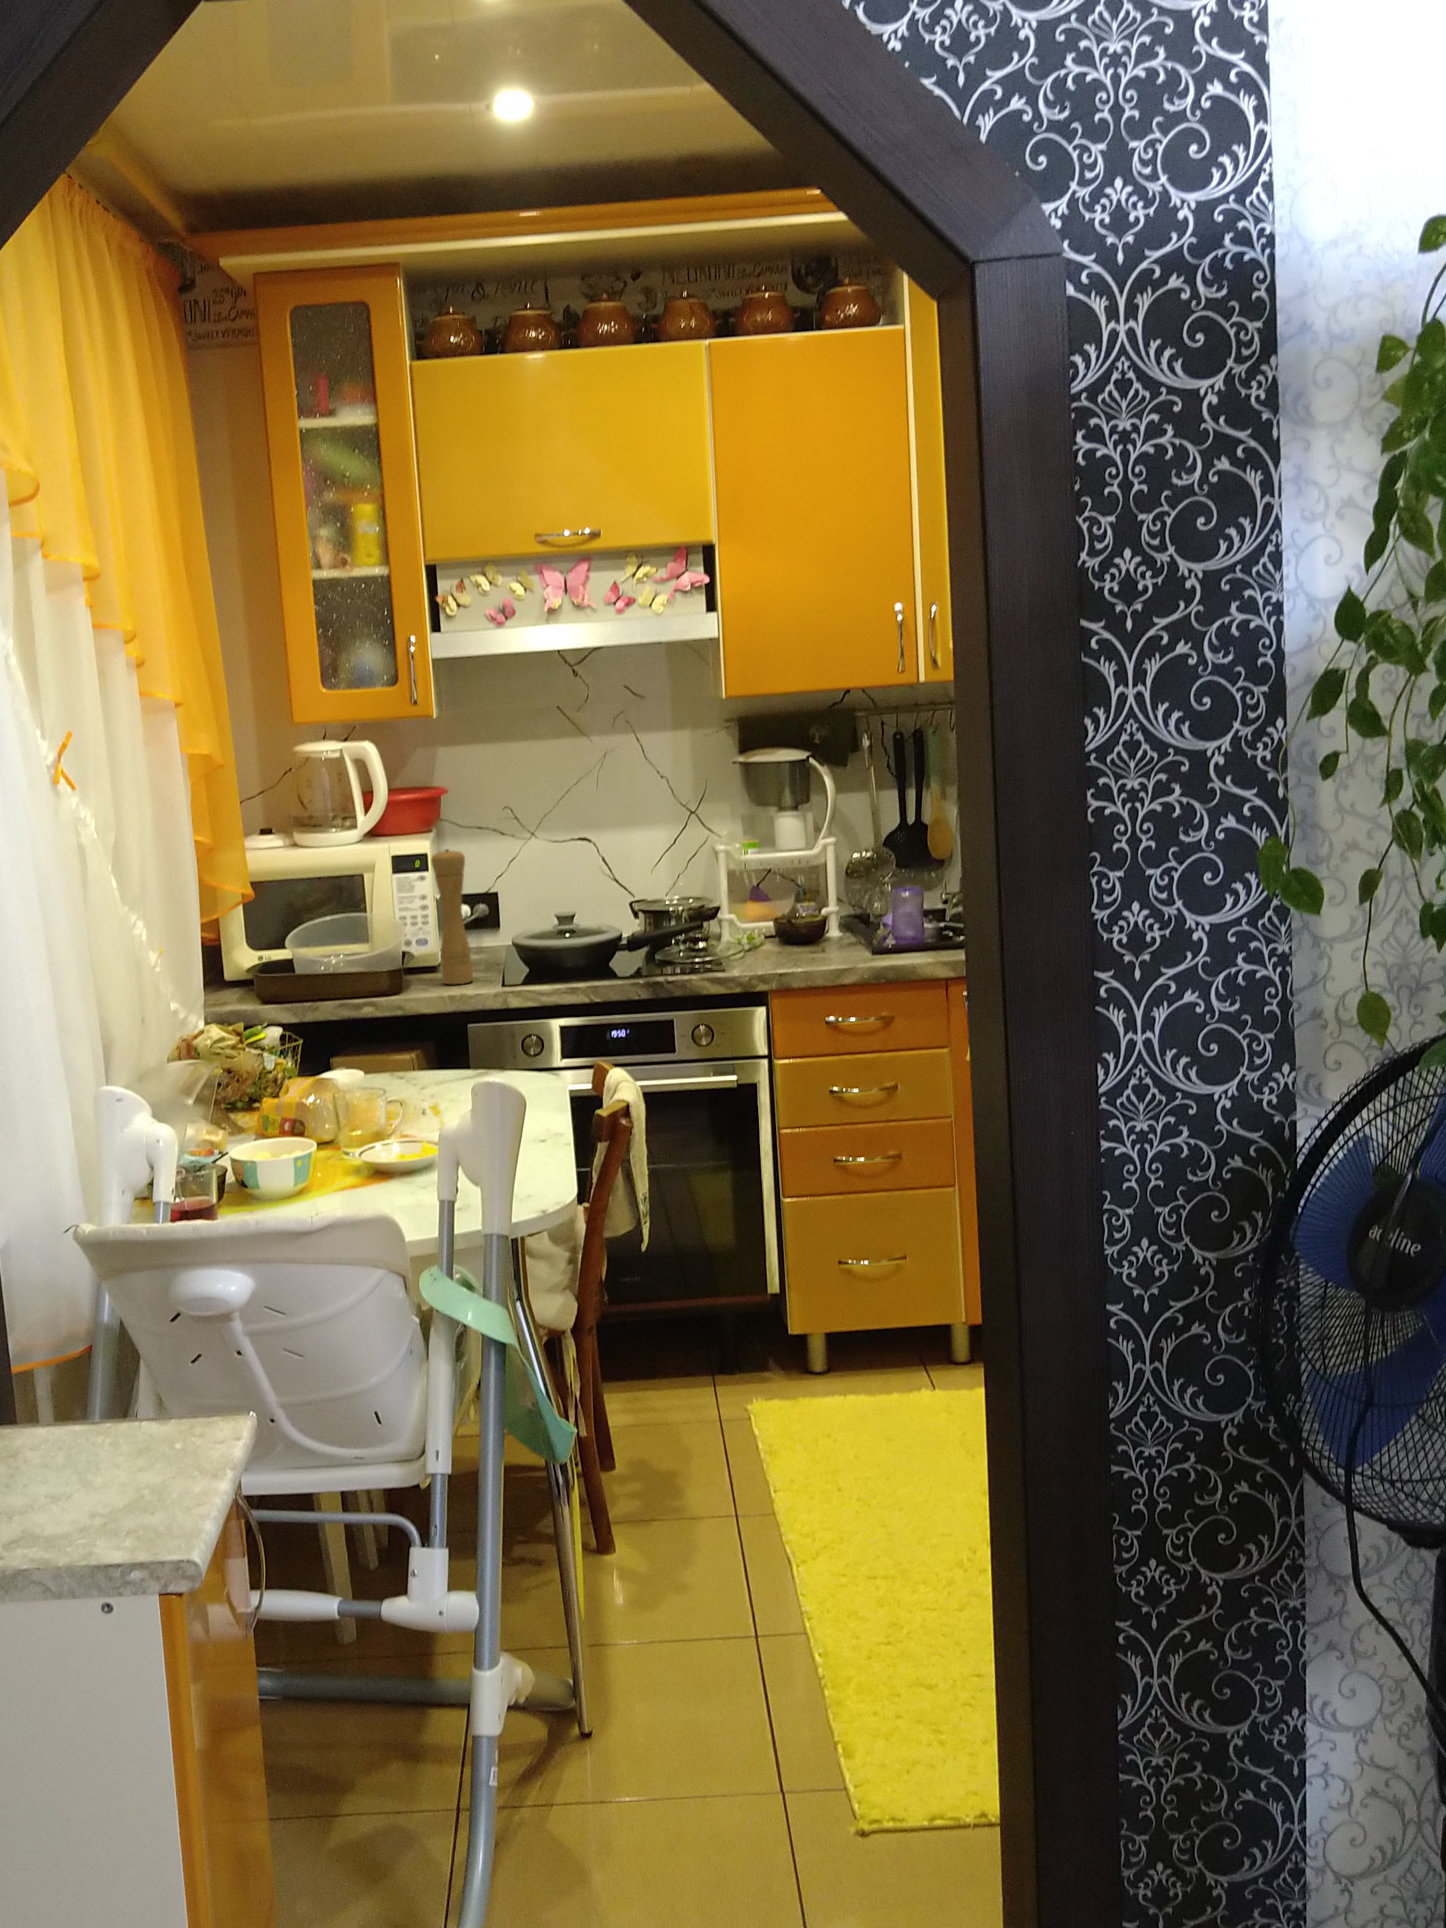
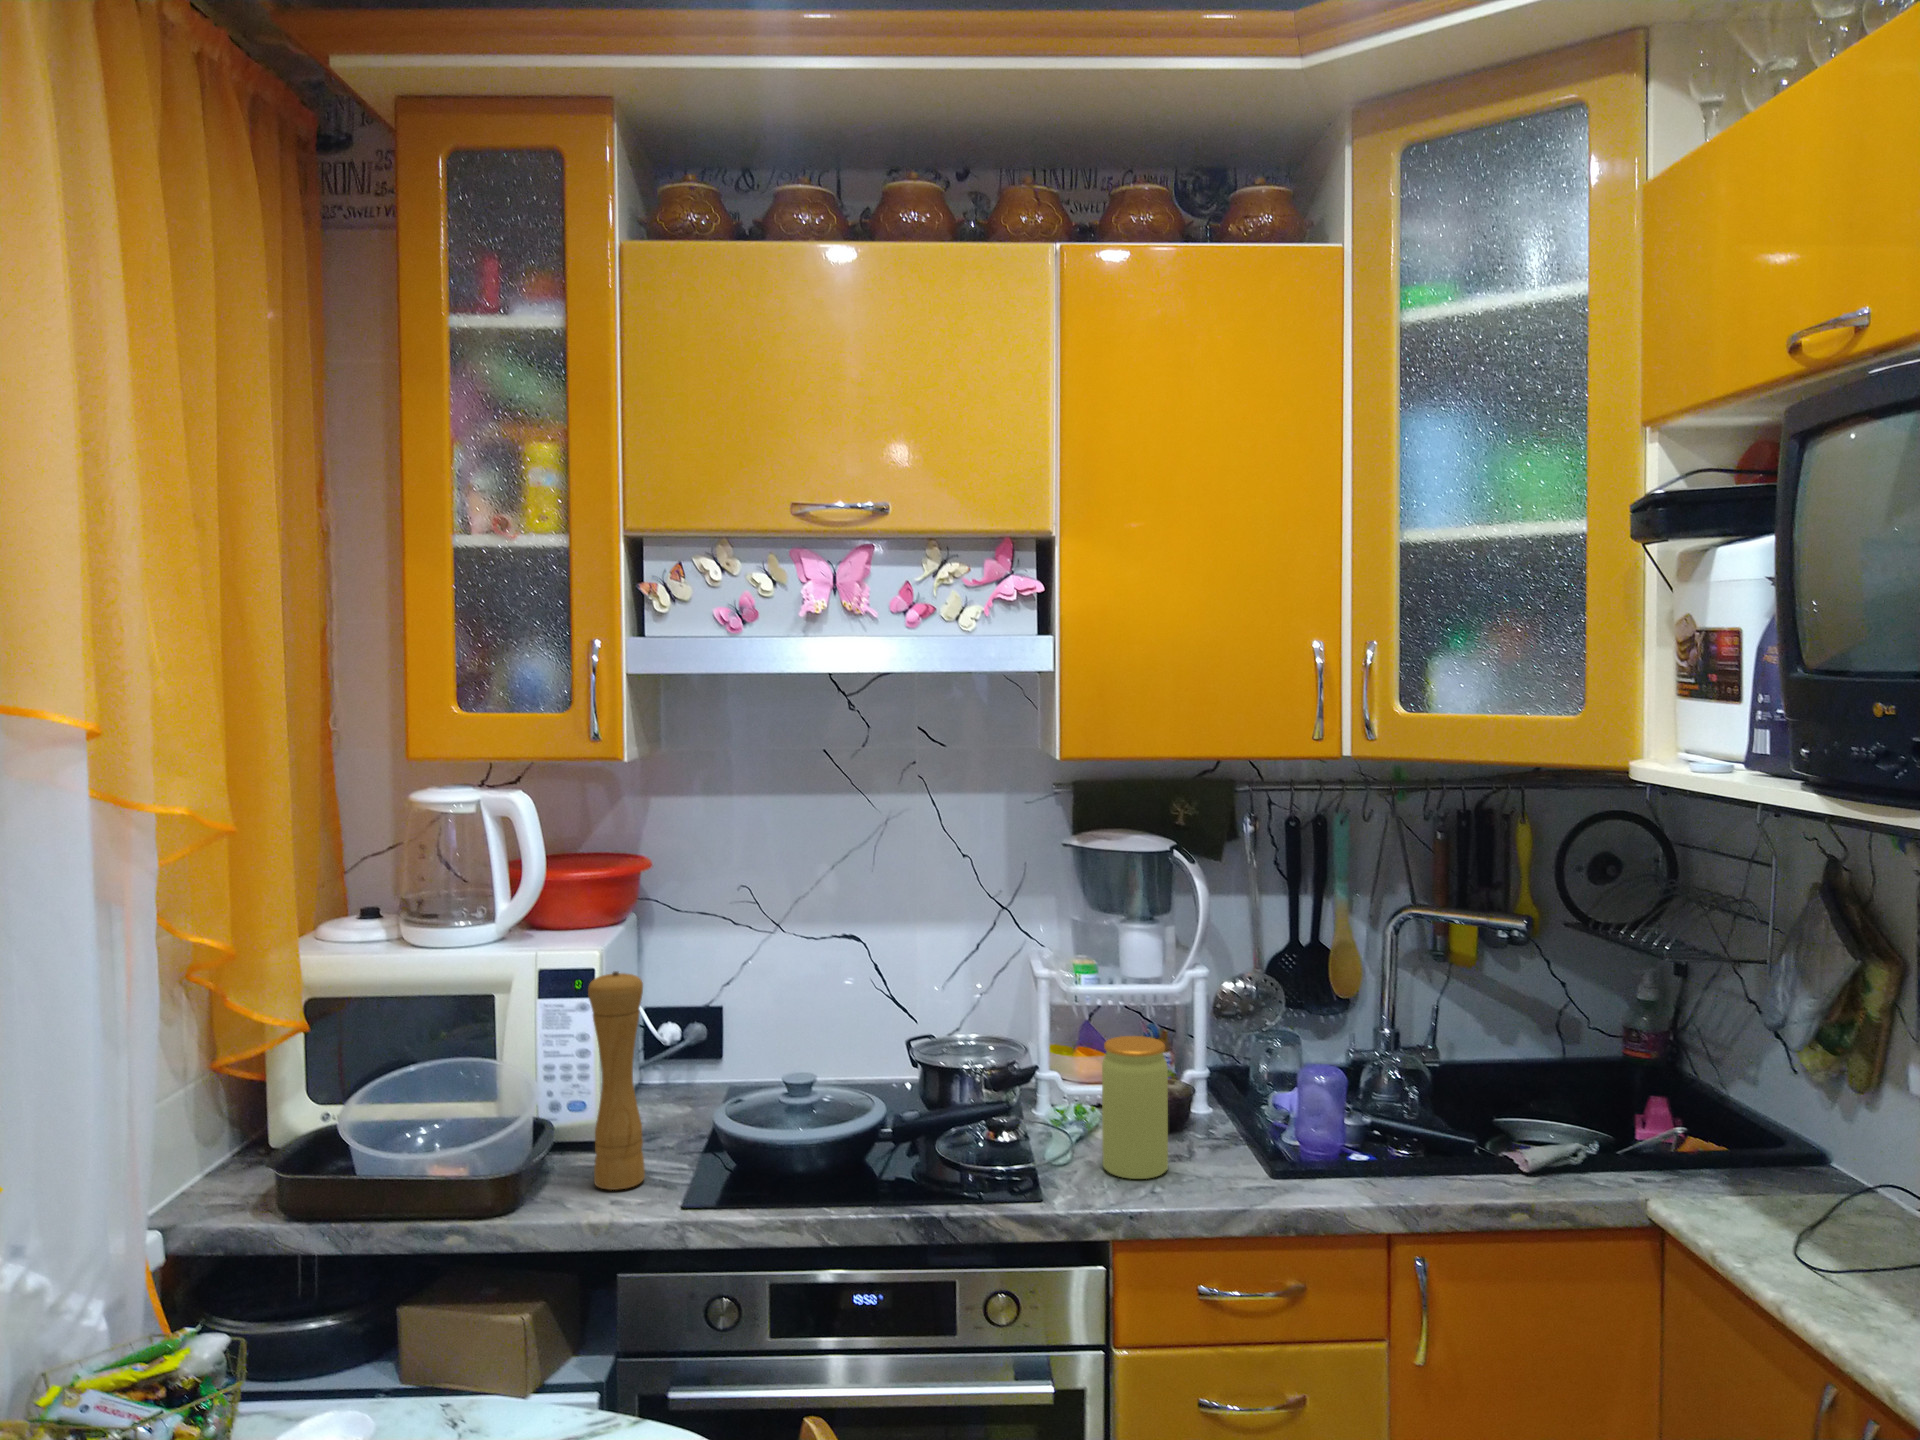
jar: none [761,875,807,961] -> present [1102,1036,1168,1179]

